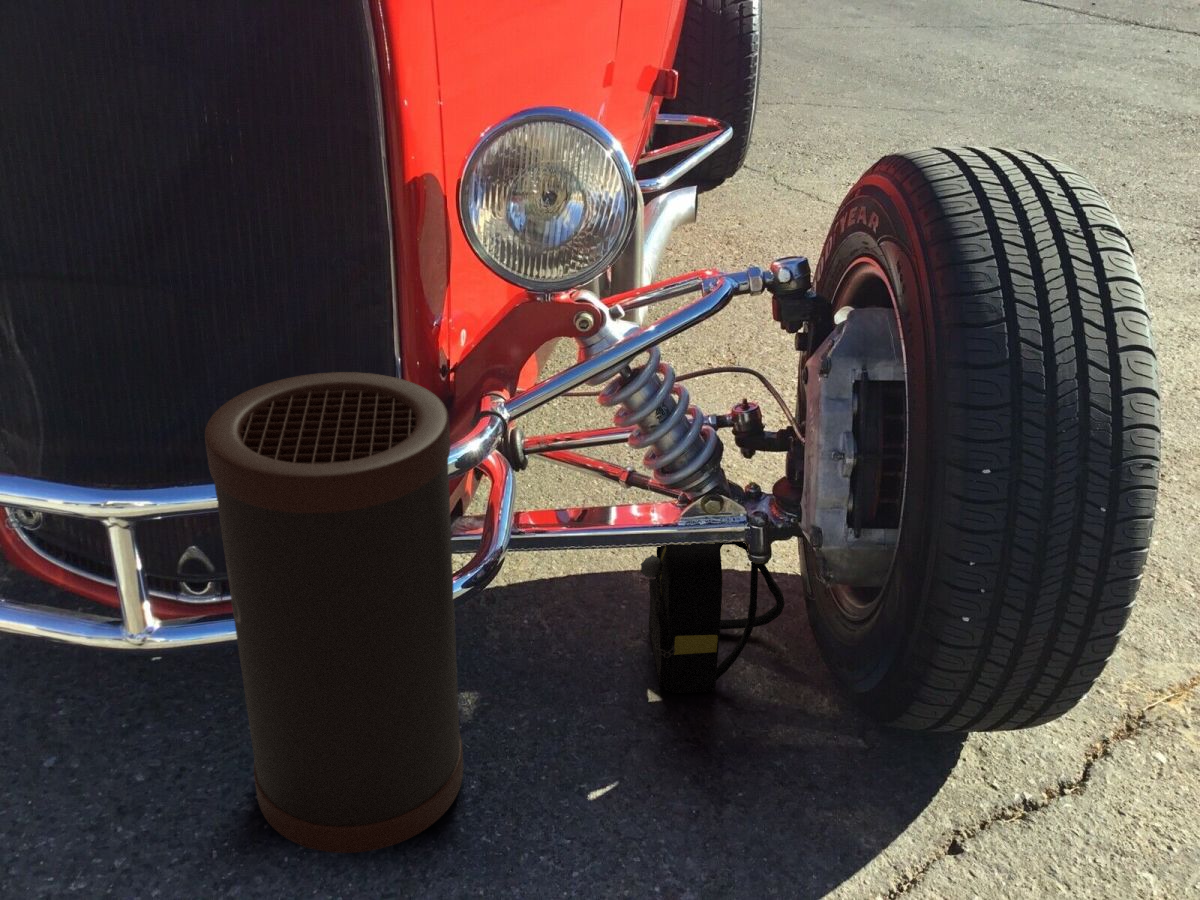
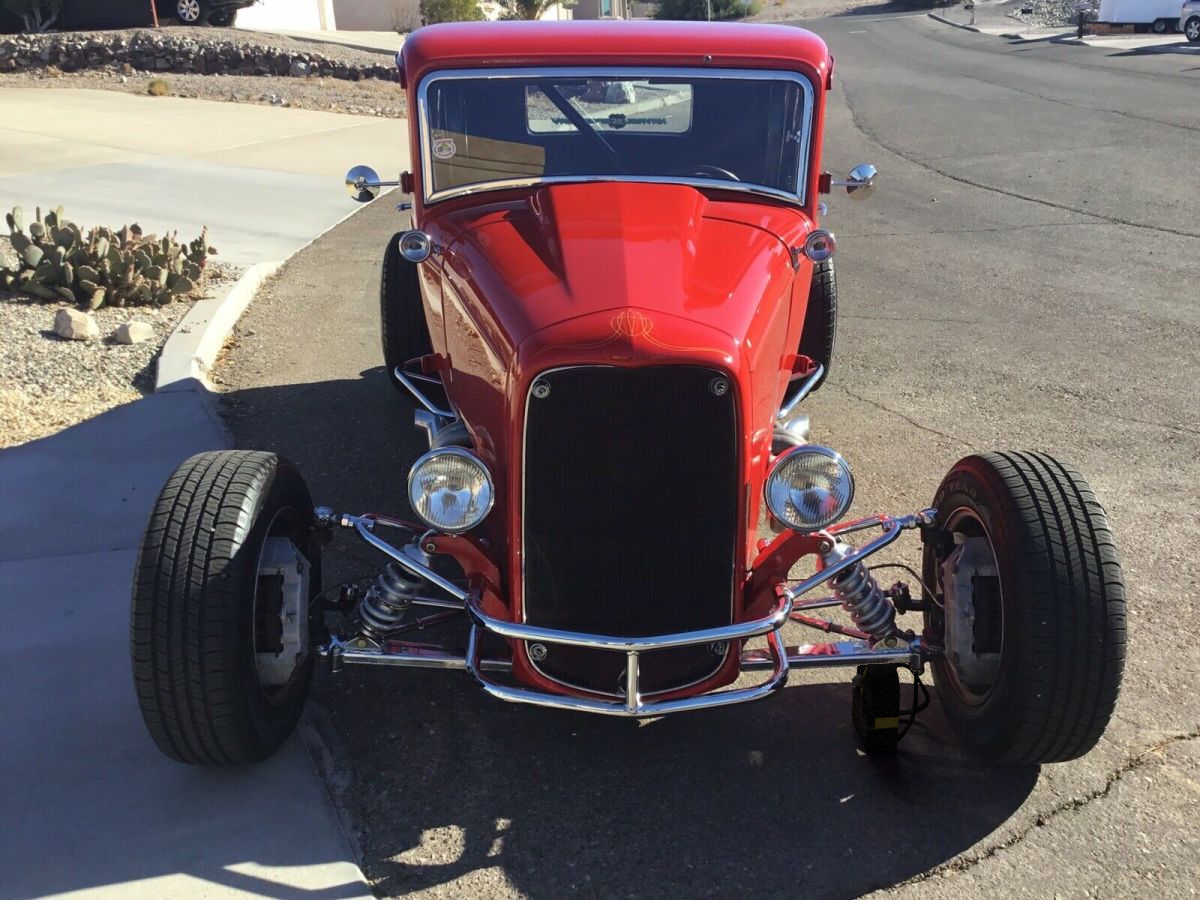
trash can: present [205,372,463,853] -> none [666,586,780,832]

